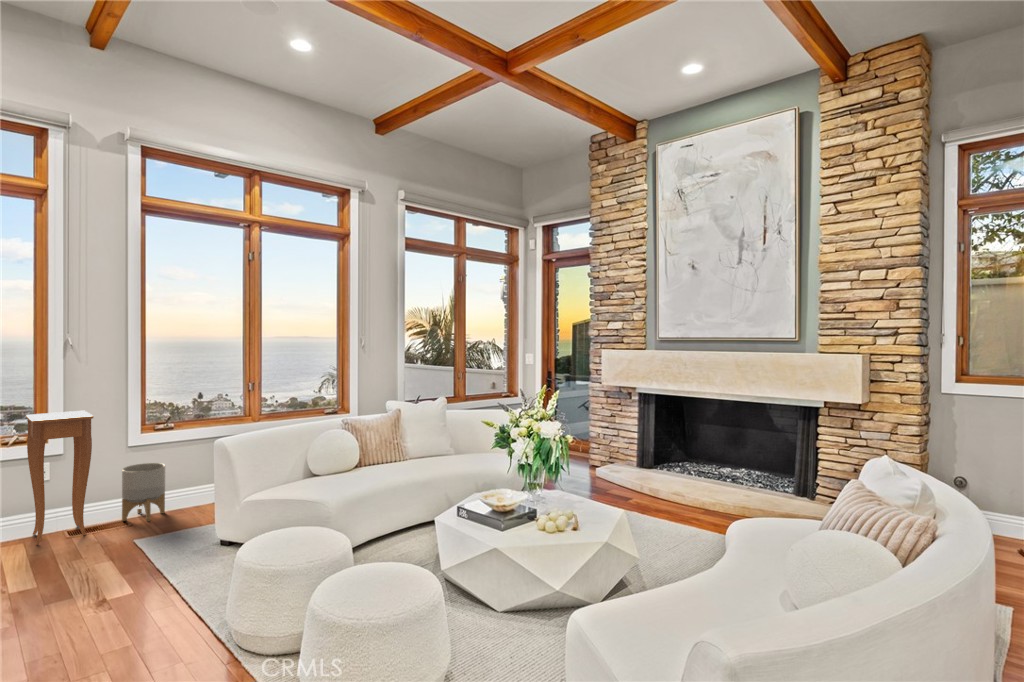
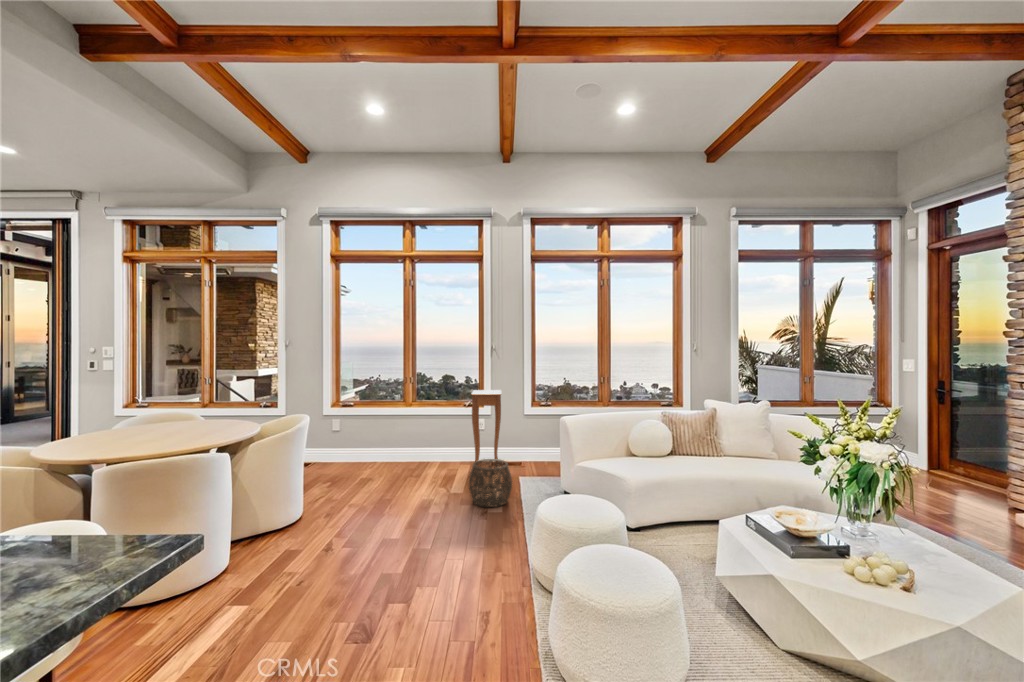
planter: present [122,463,165,521] -> none [520,429,544,468]
woven basket: none [61,515,145,593] -> present [469,459,512,507]

